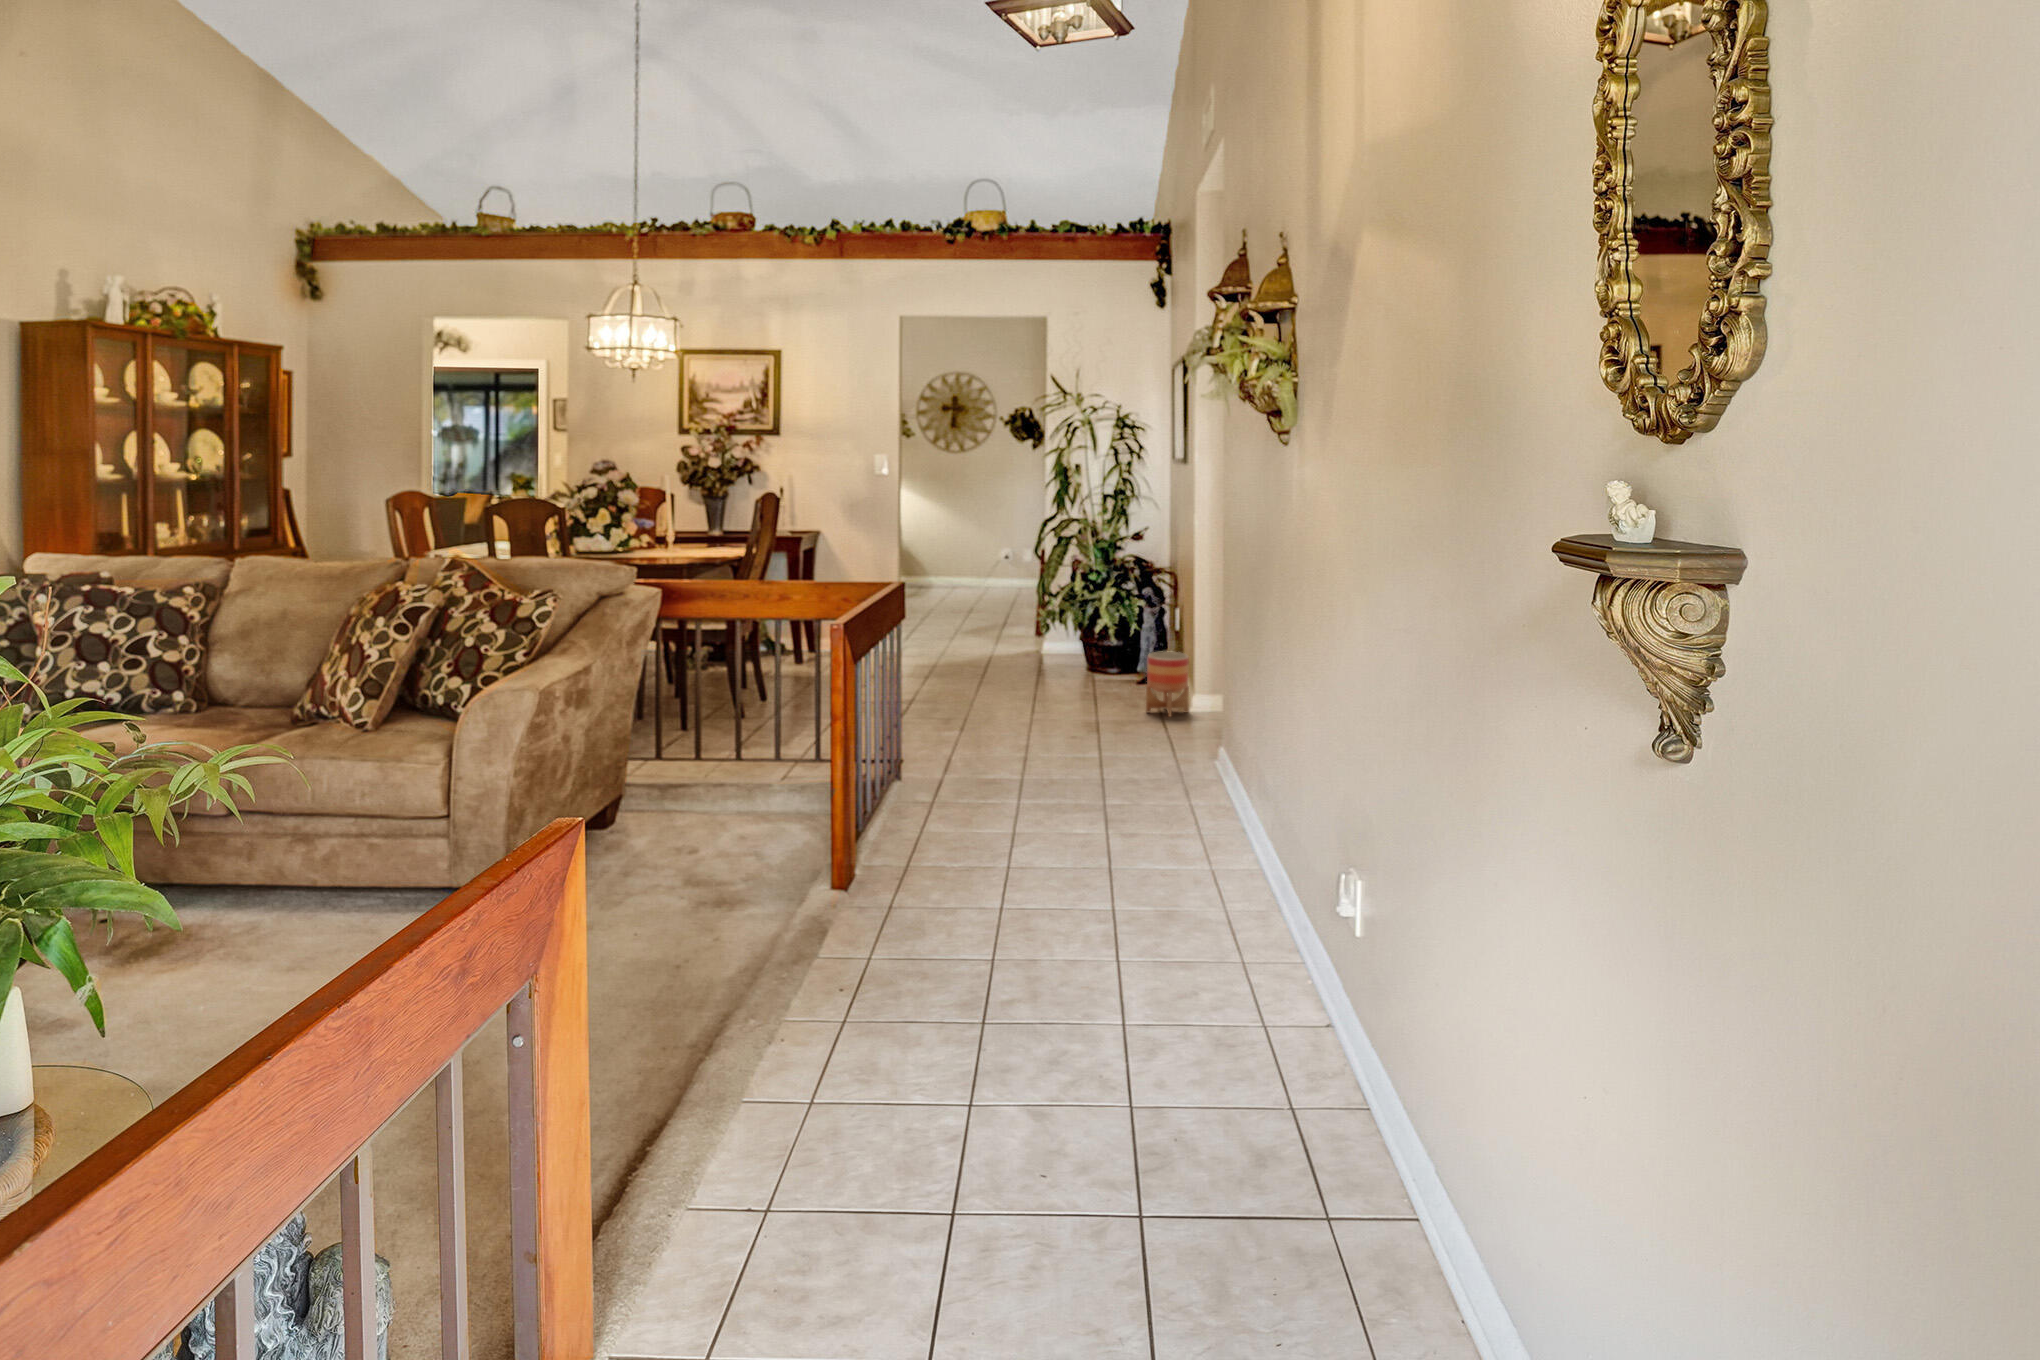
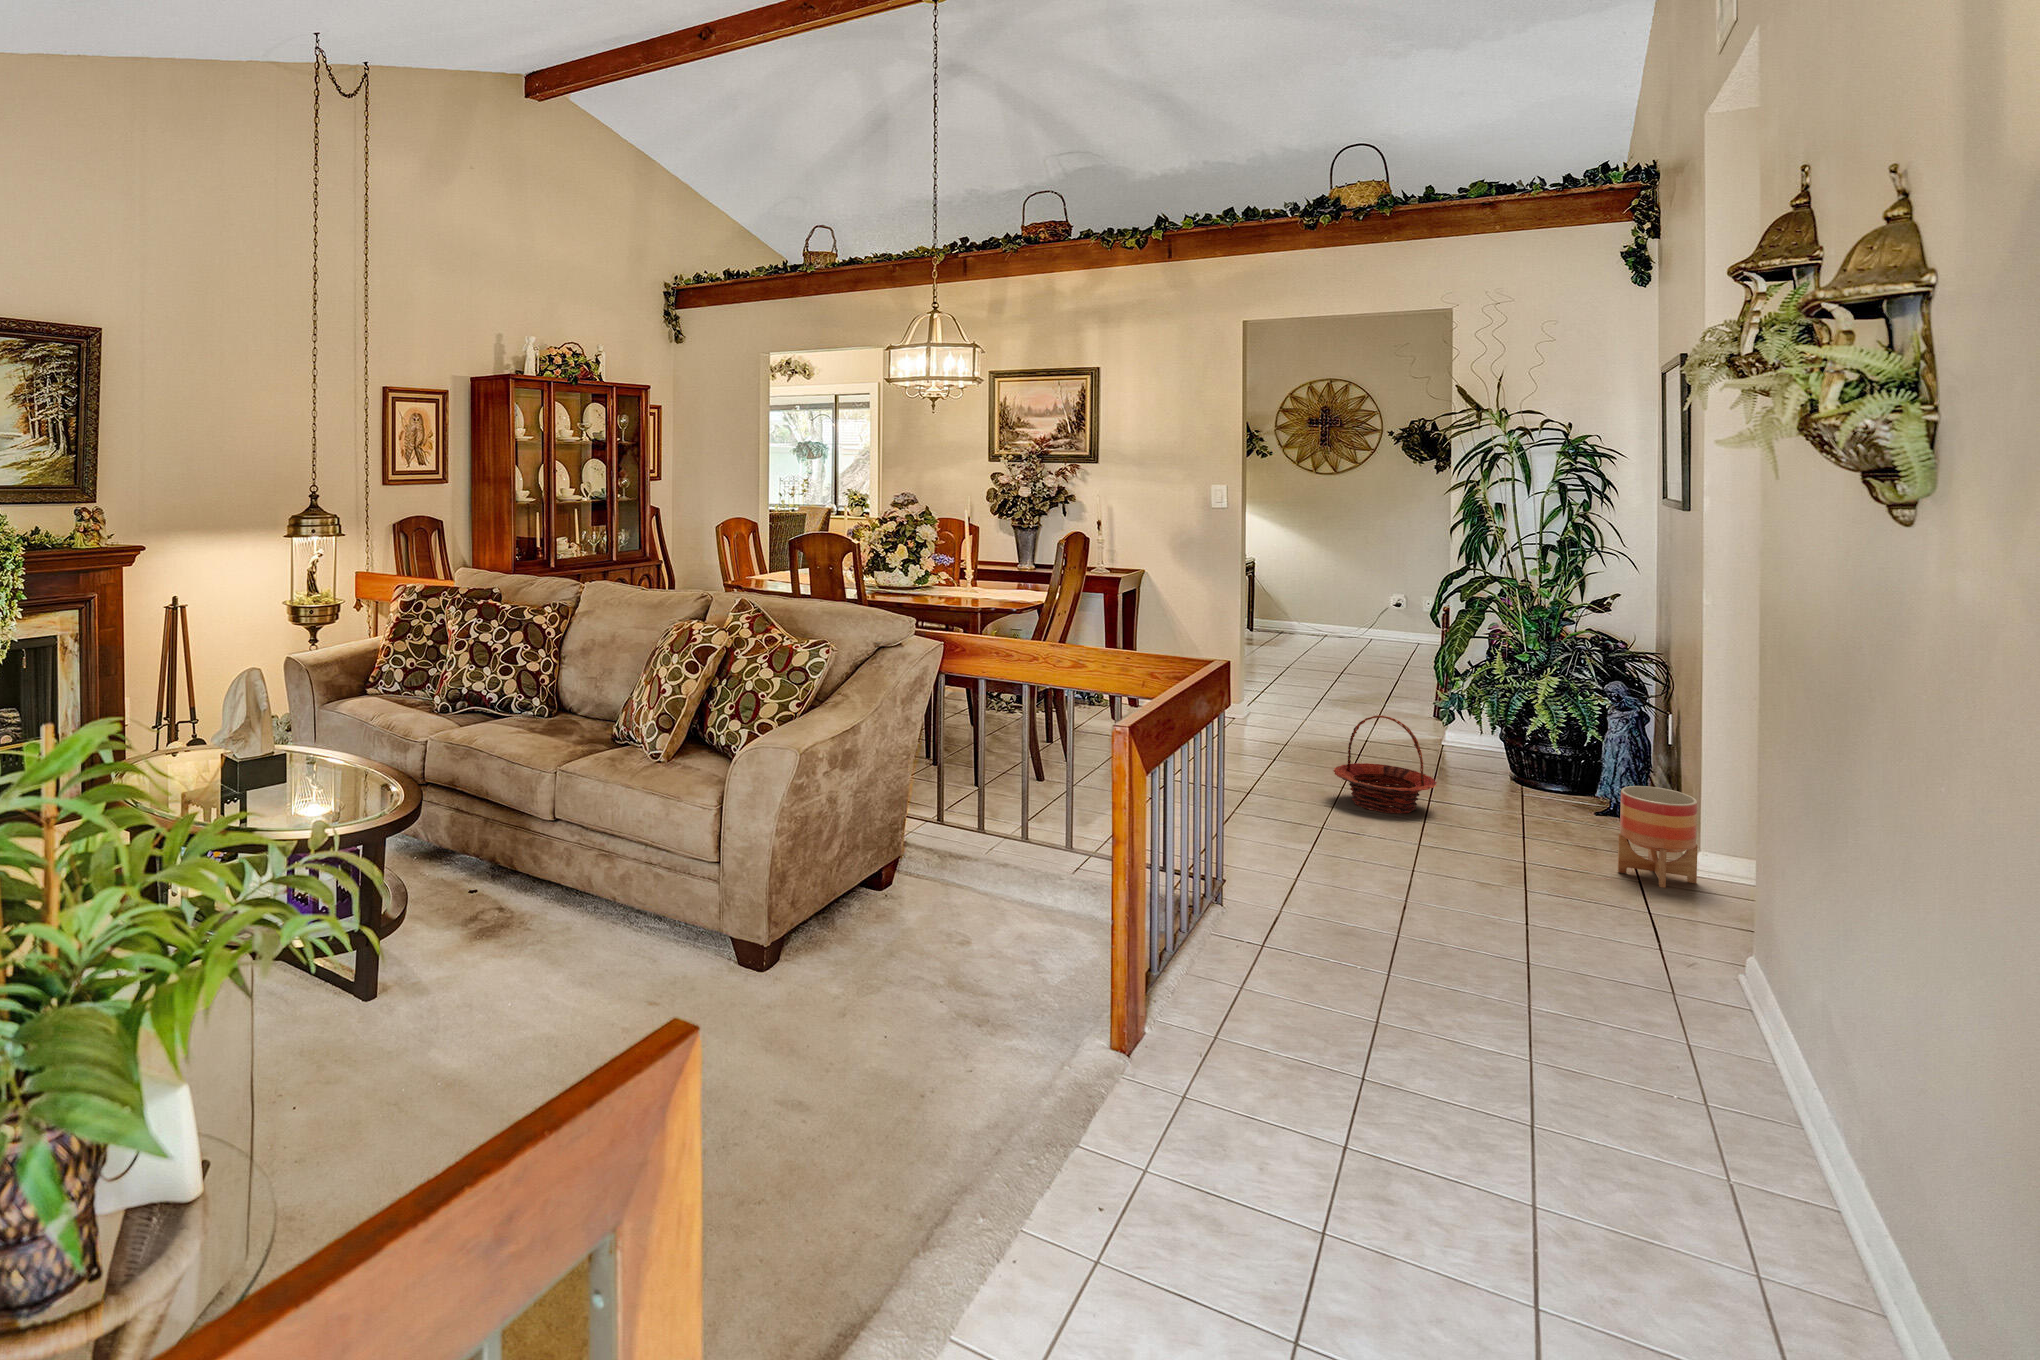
basket: none [969,625,1039,699] -> present [1333,715,1437,814]

